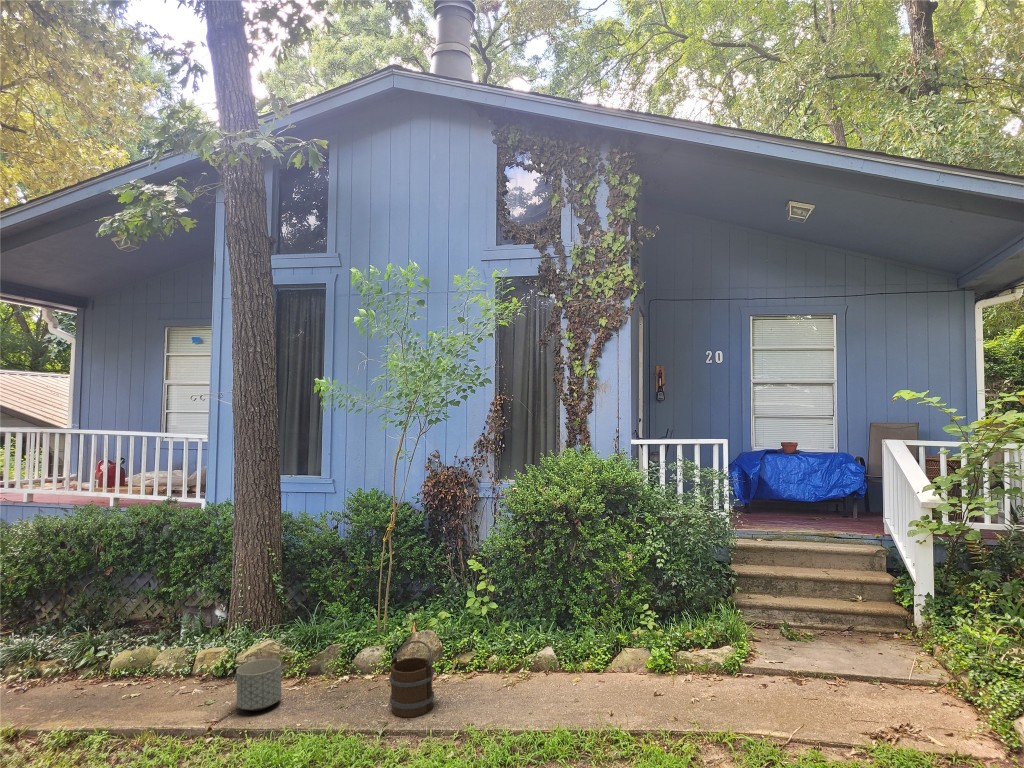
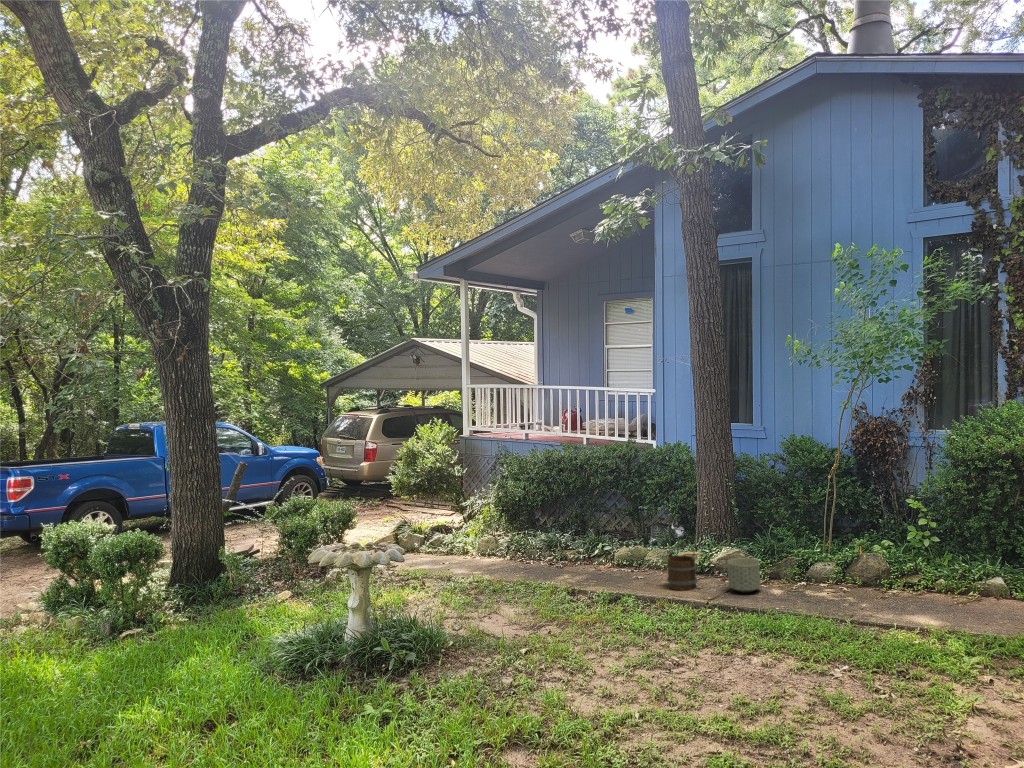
bucket: present [389,641,434,717] -> present [666,544,697,591]

